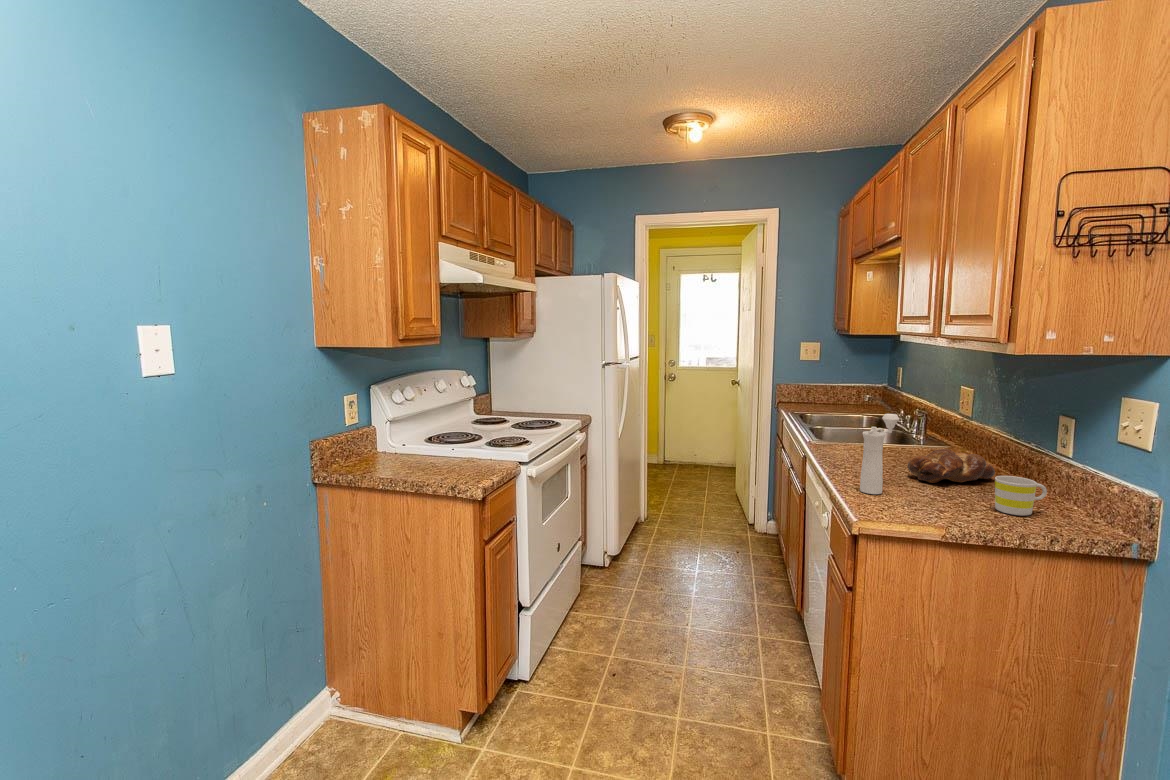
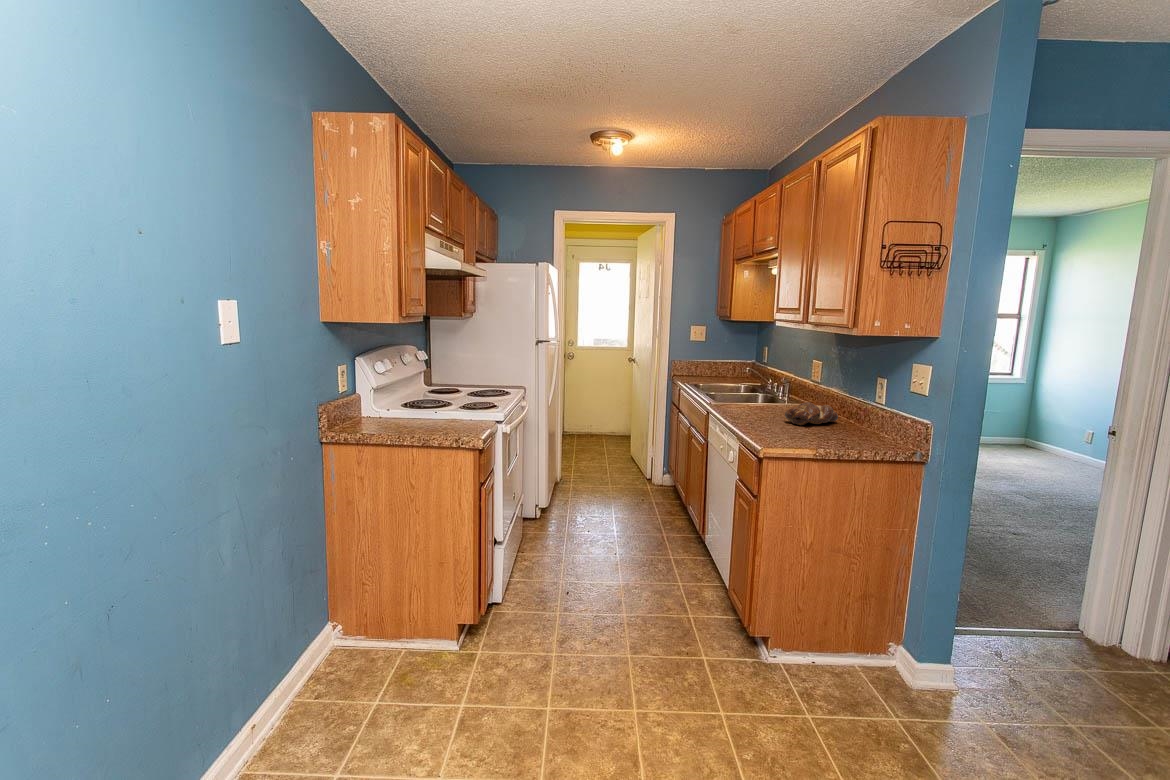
pepper mill: present [860,414,899,494] -> none [758,377,783,433]
mug: present [995,476,1047,516] -> none [842,416,871,441]

